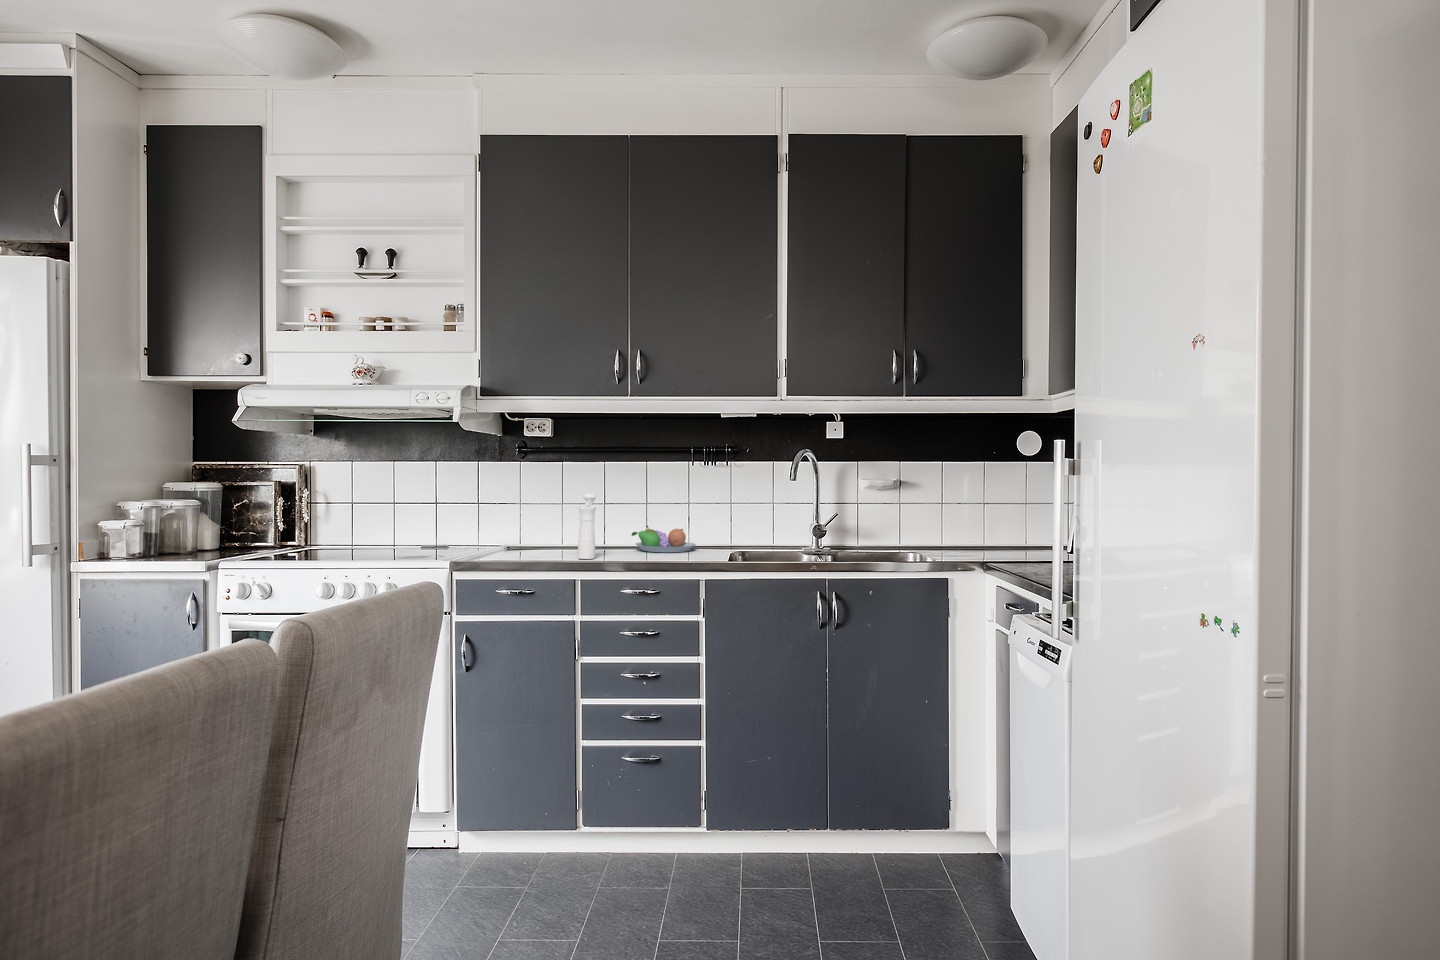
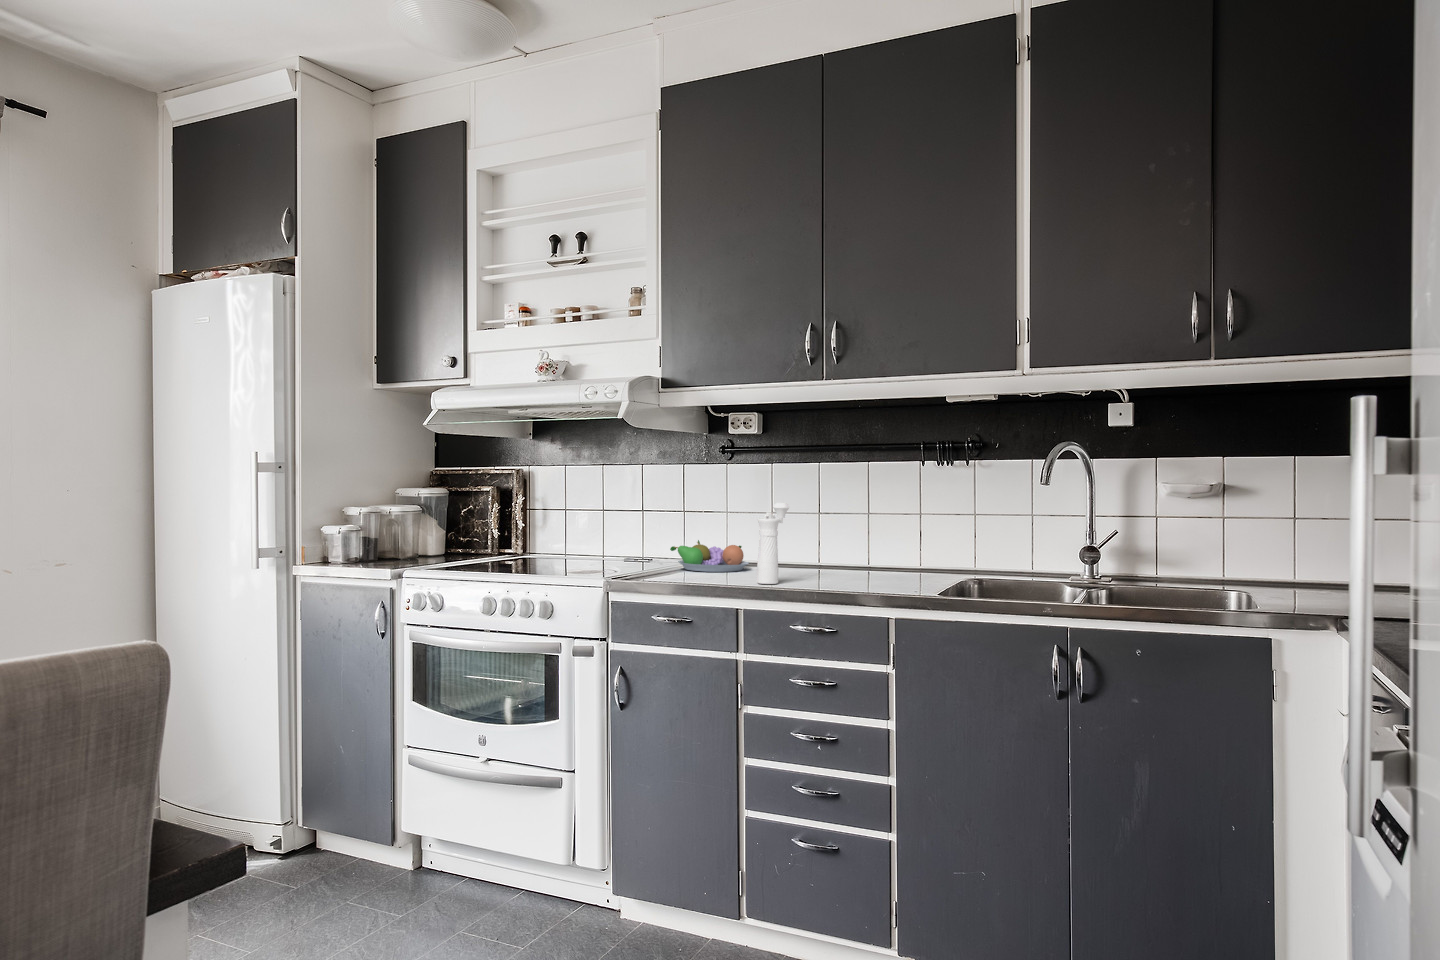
fruit bowl: present [632,525,696,552] -> present [670,540,749,572]

